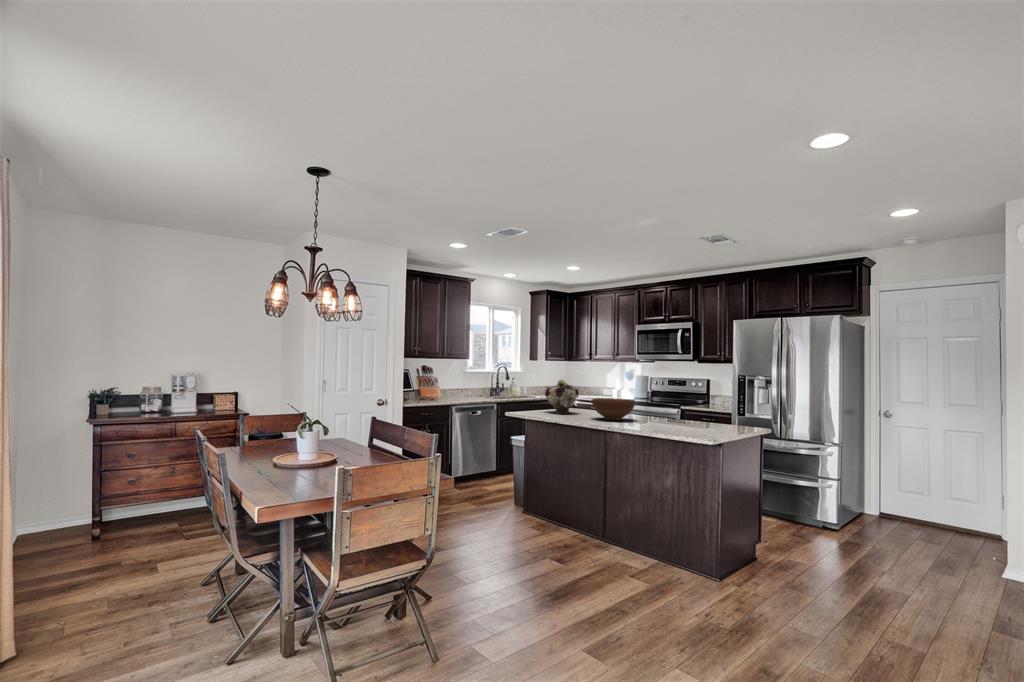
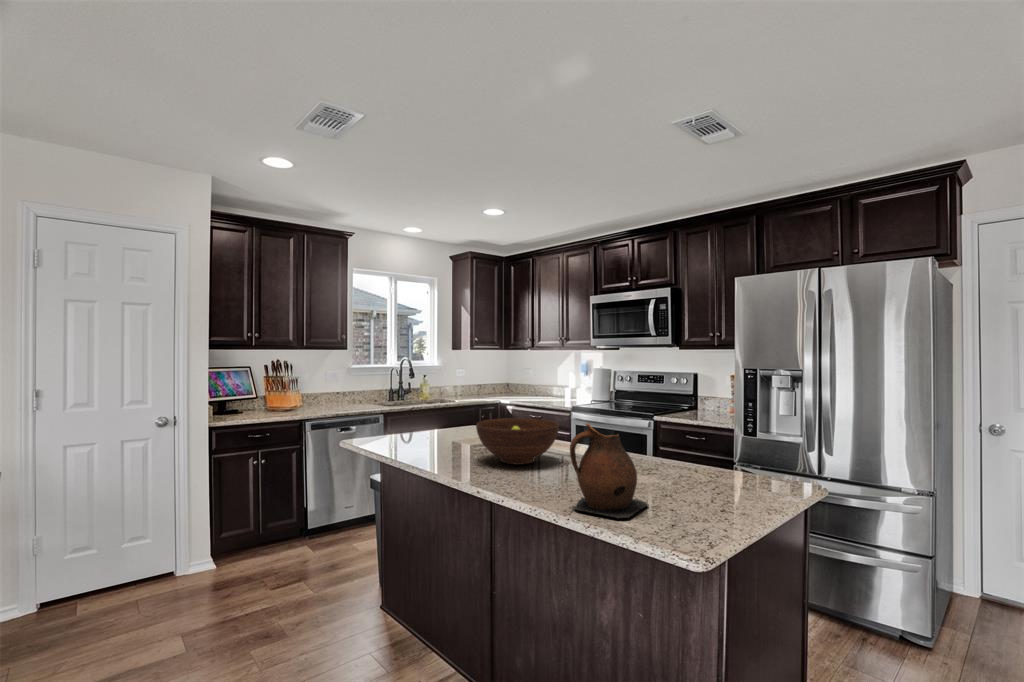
flower arrangement: present [545,379,579,414] -> none [409,382,471,445]
ceramic pitcher: none [650,394,685,433] -> present [570,423,649,519]

